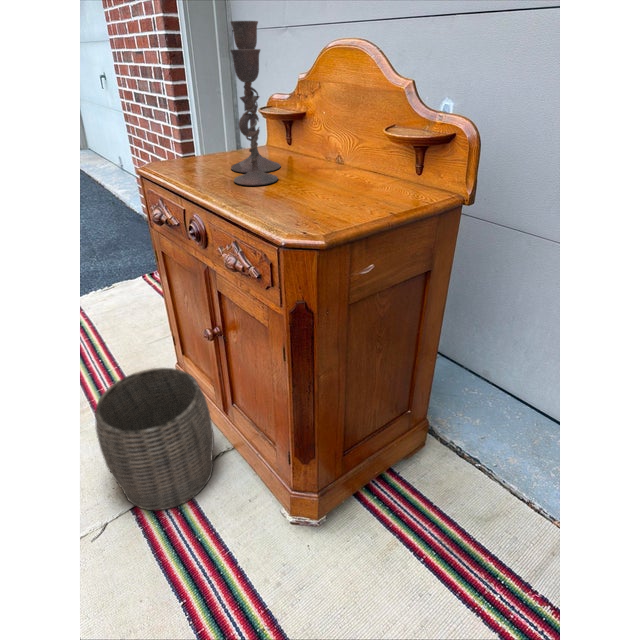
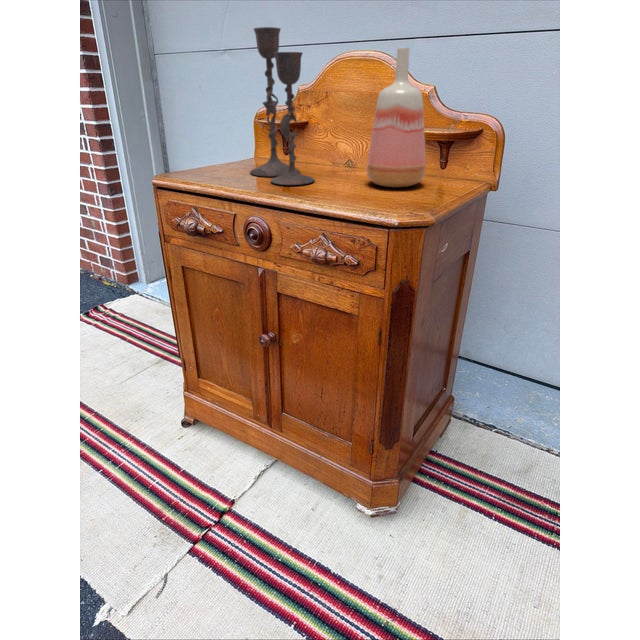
vase: none [318,46,380,197] -> present [367,48,426,187]
woven basket: present [95,368,214,510] -> none [141,390,262,548]

